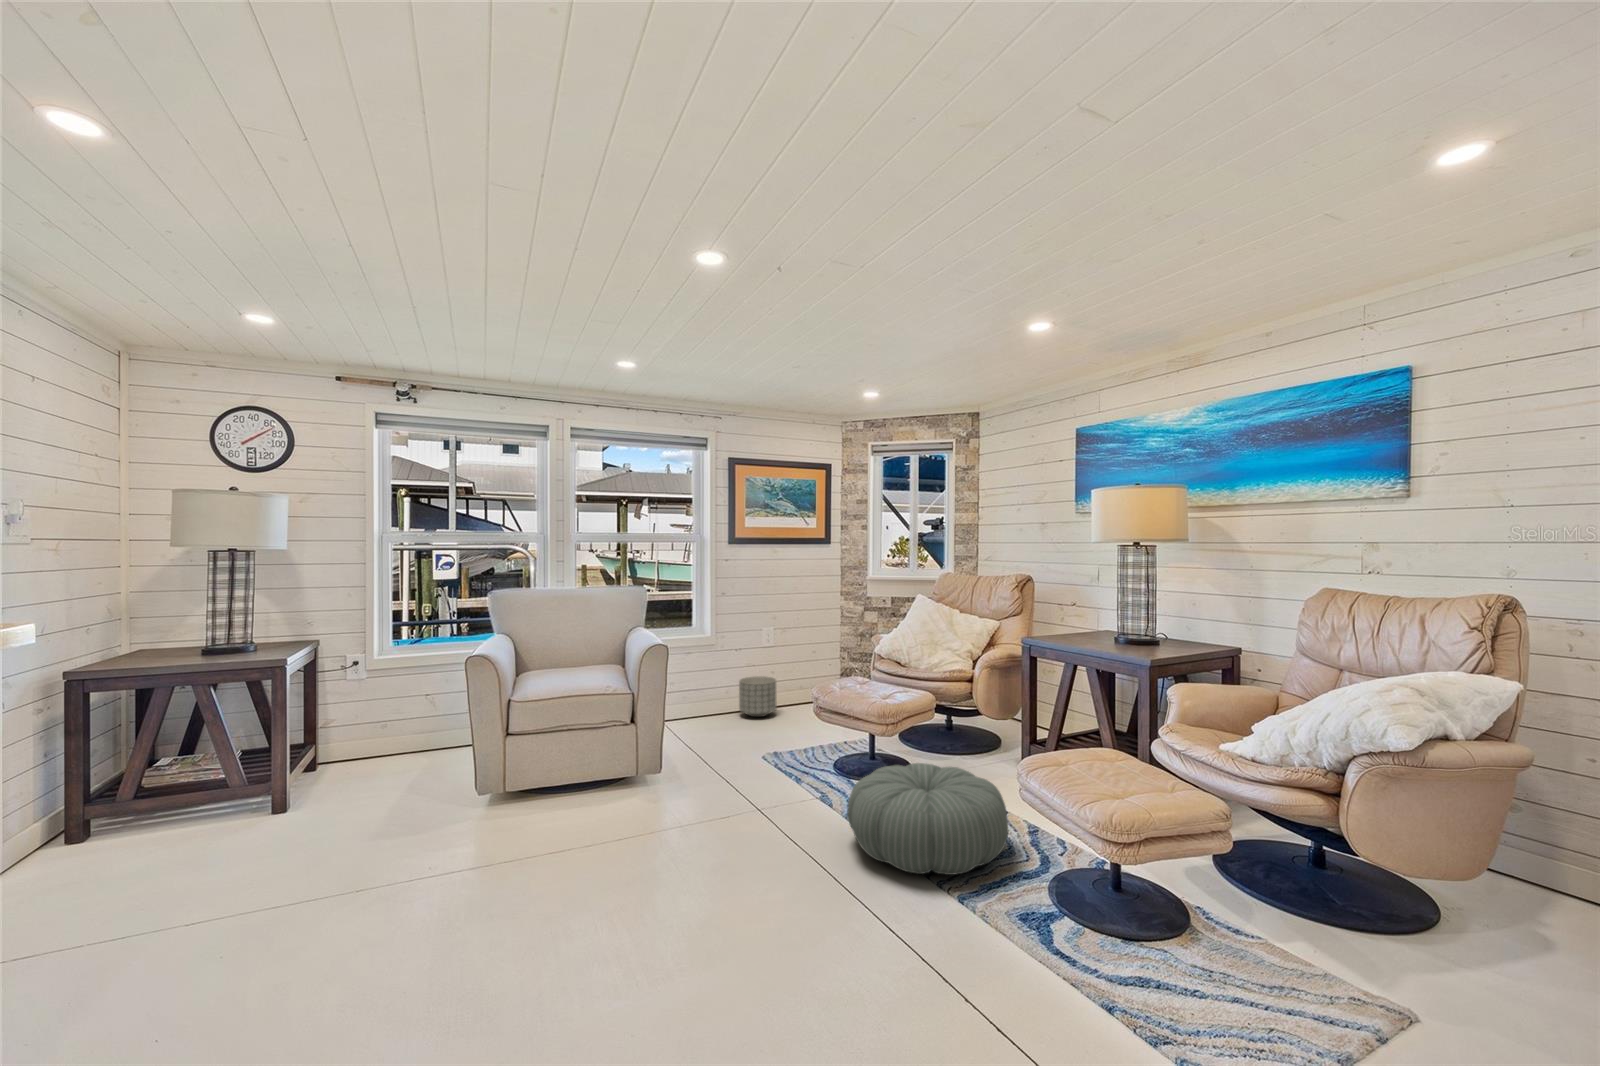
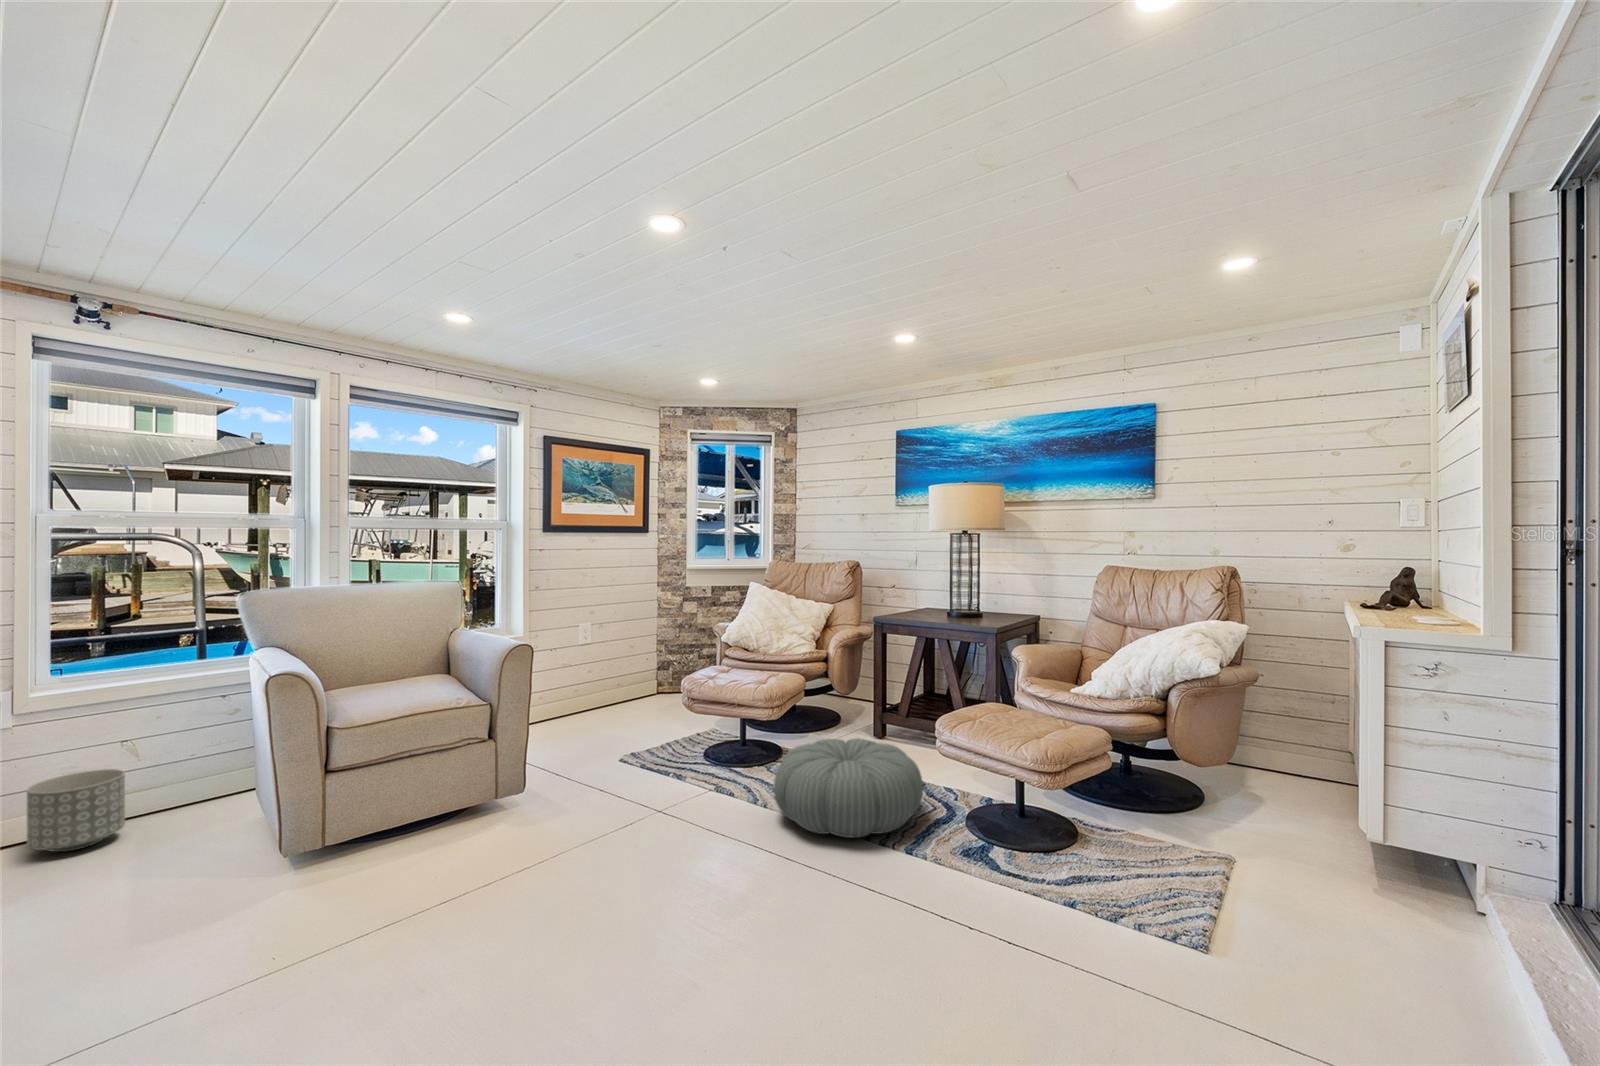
planter: present [739,676,777,717] -> present [27,769,125,852]

